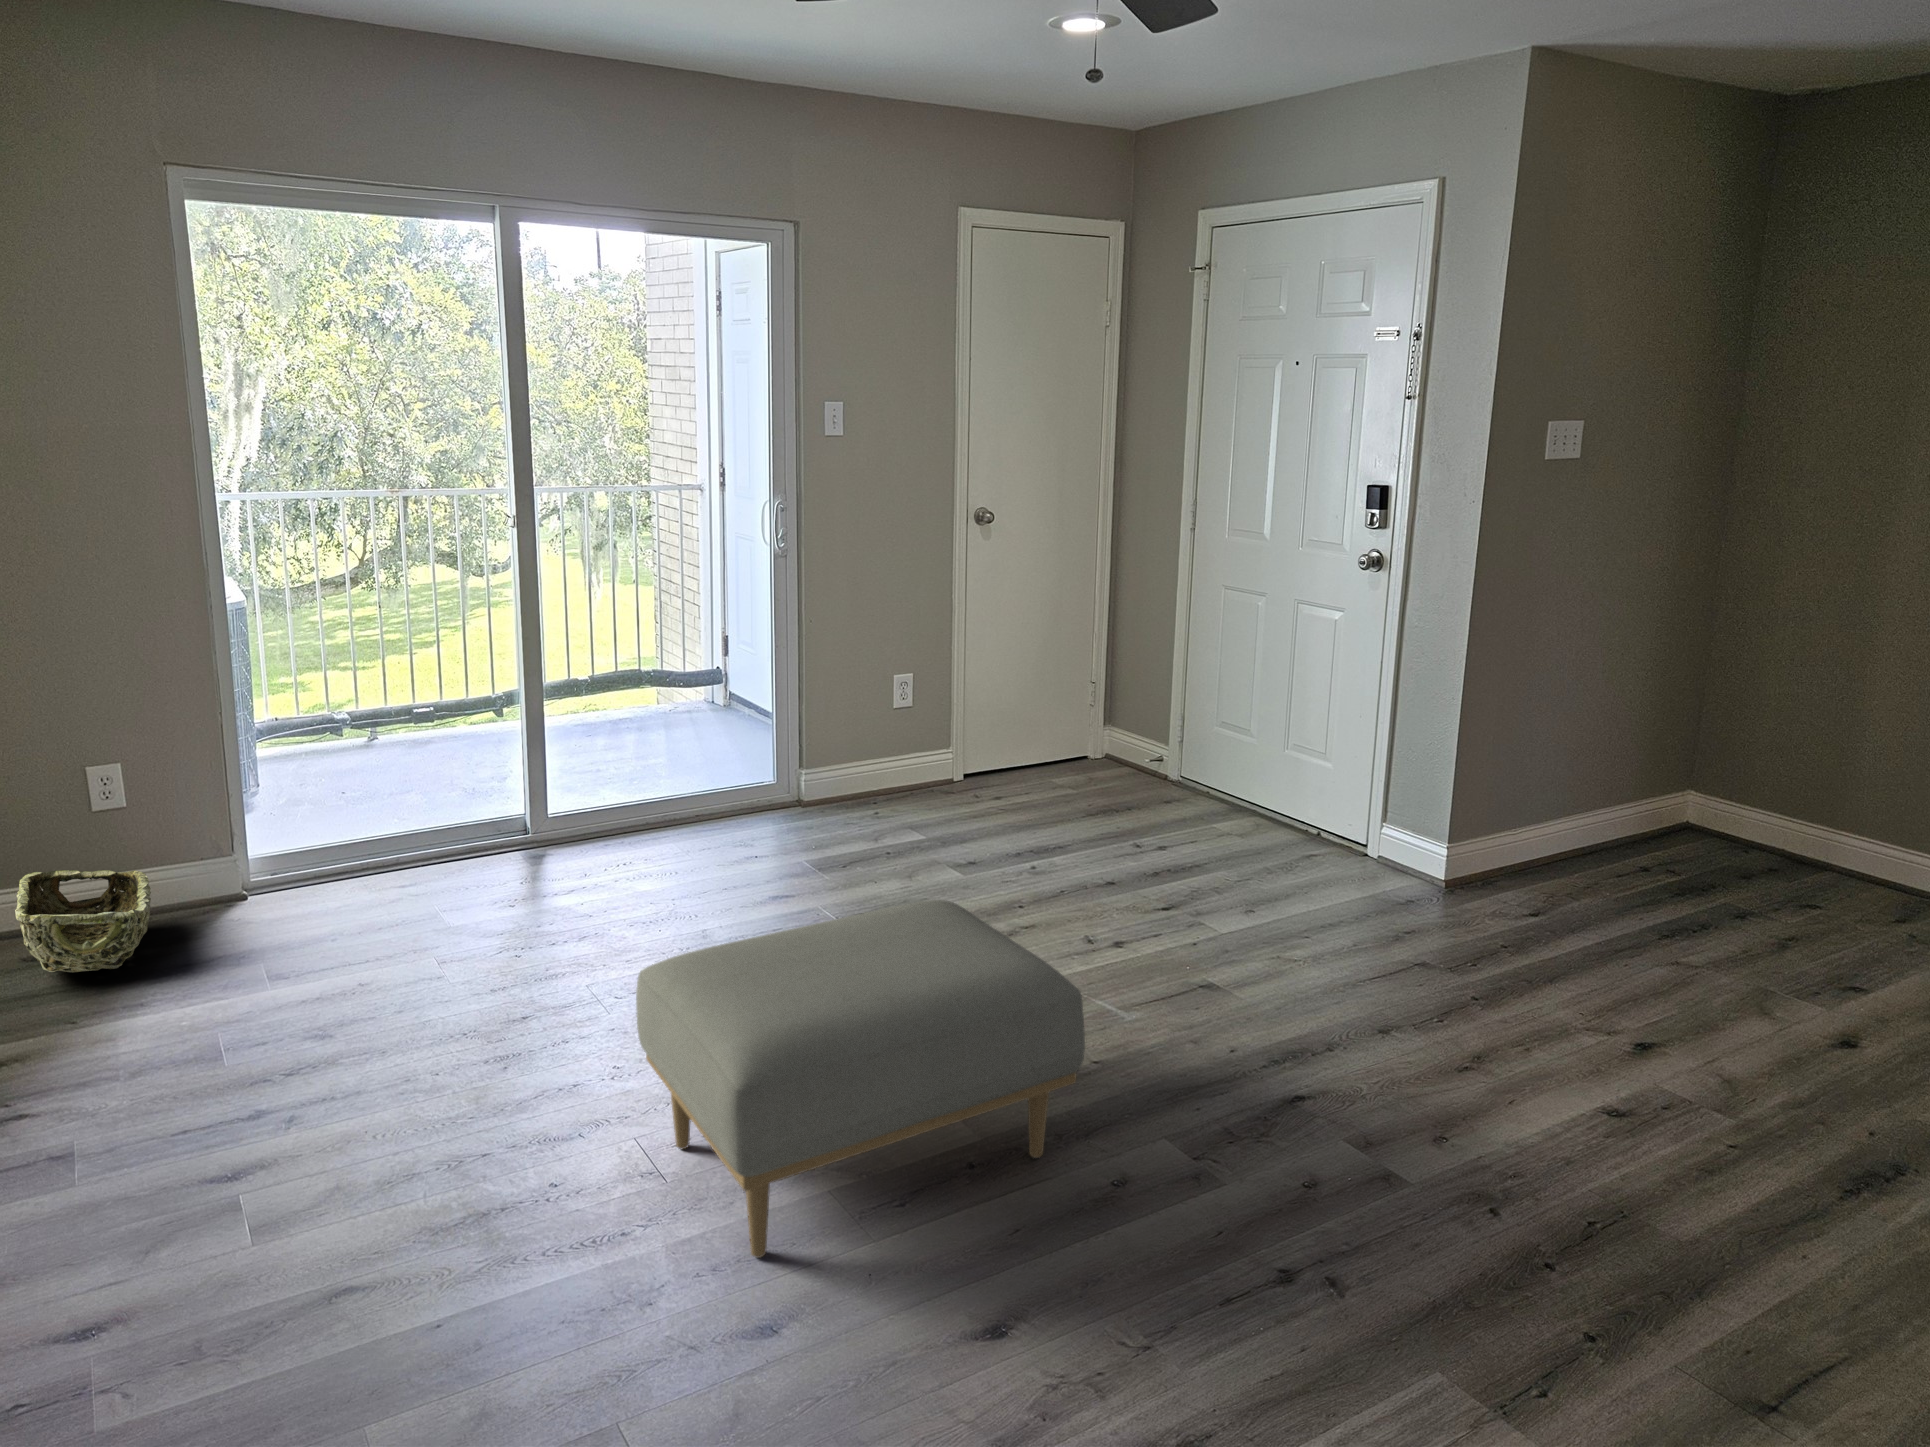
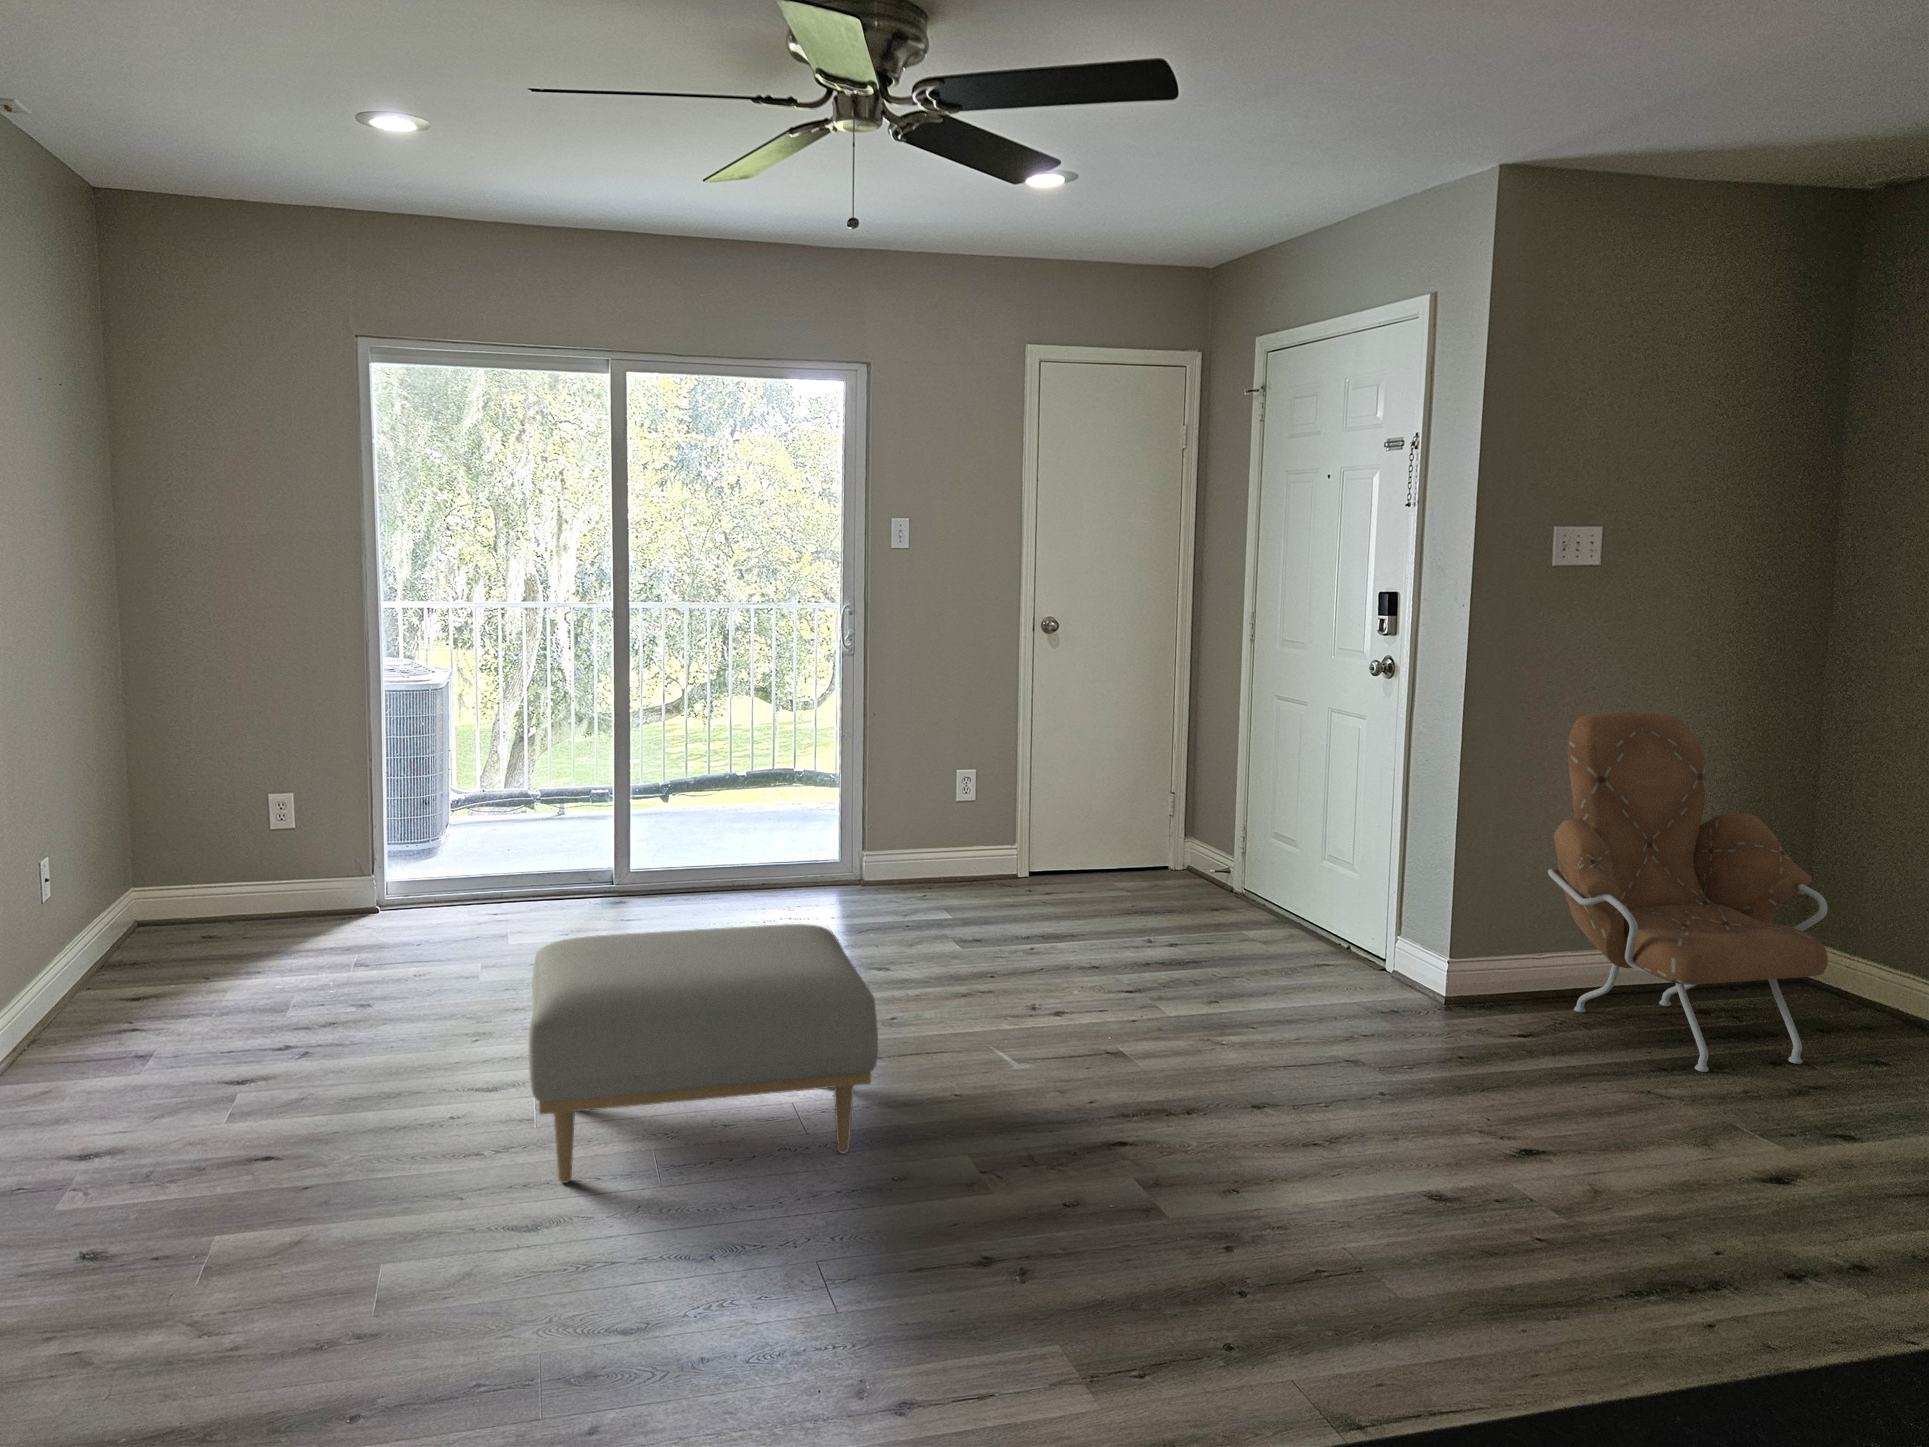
armchair: none [1541,600,1778,934] -> present [1548,712,1828,1072]
woven basket: present [15,870,151,972] -> none [190,869,301,945]

